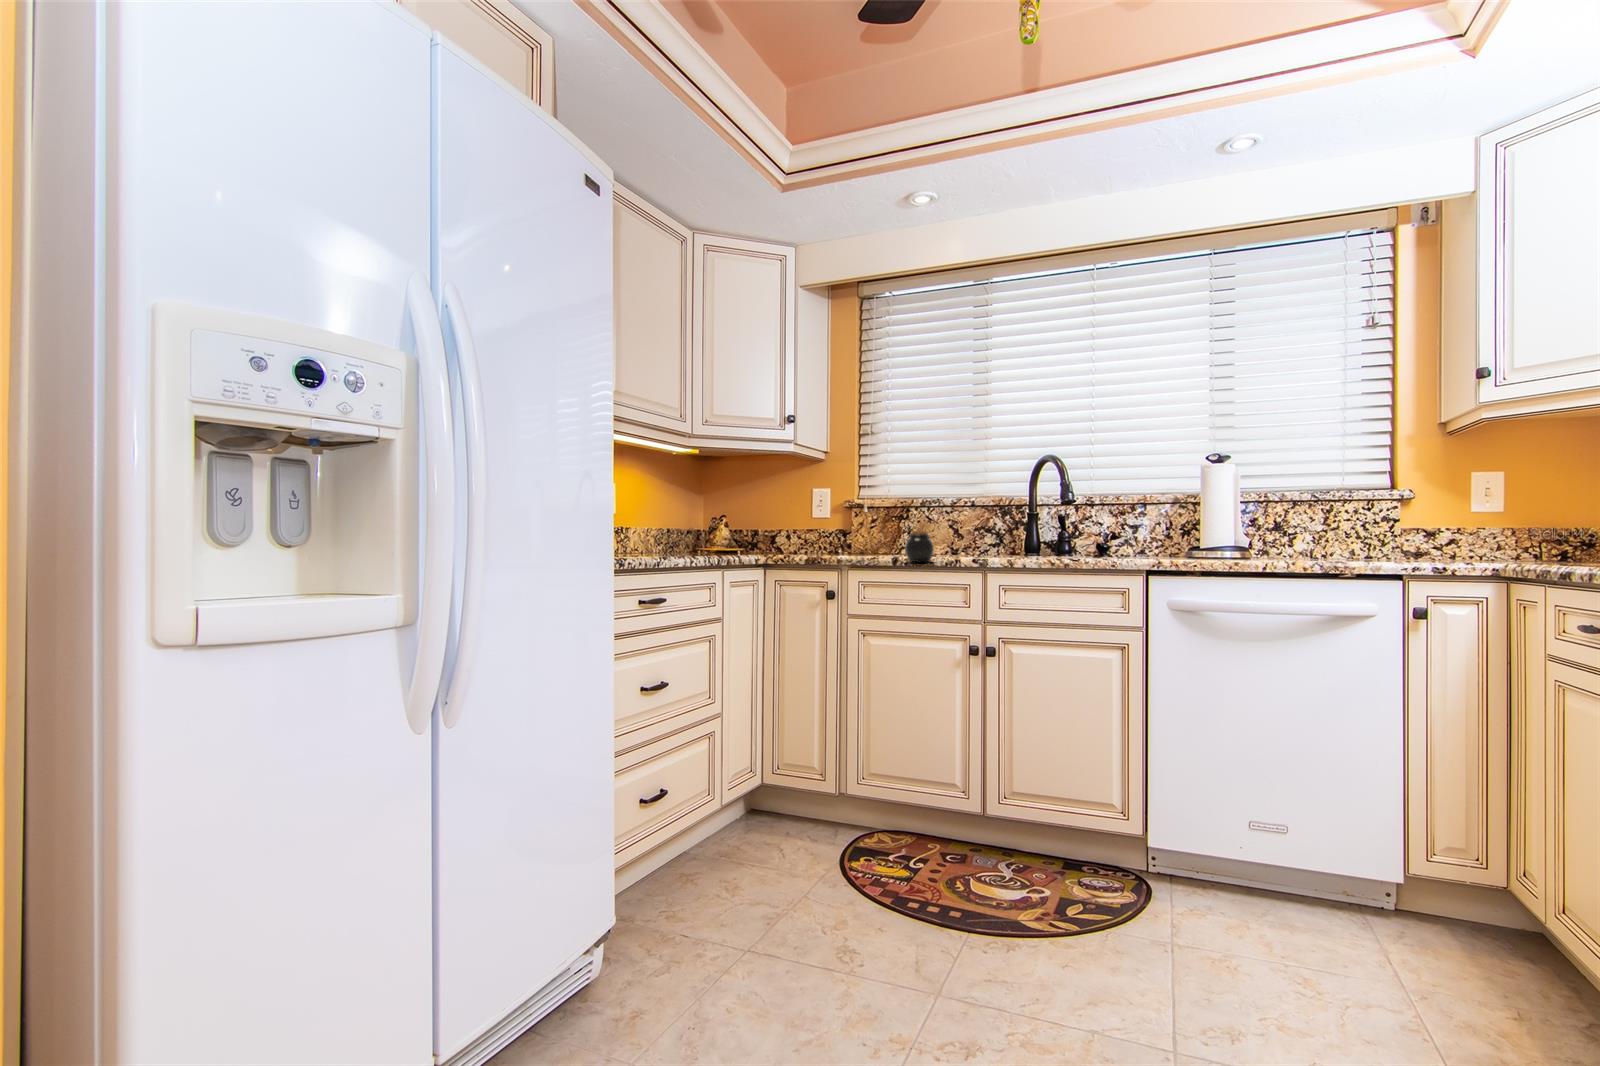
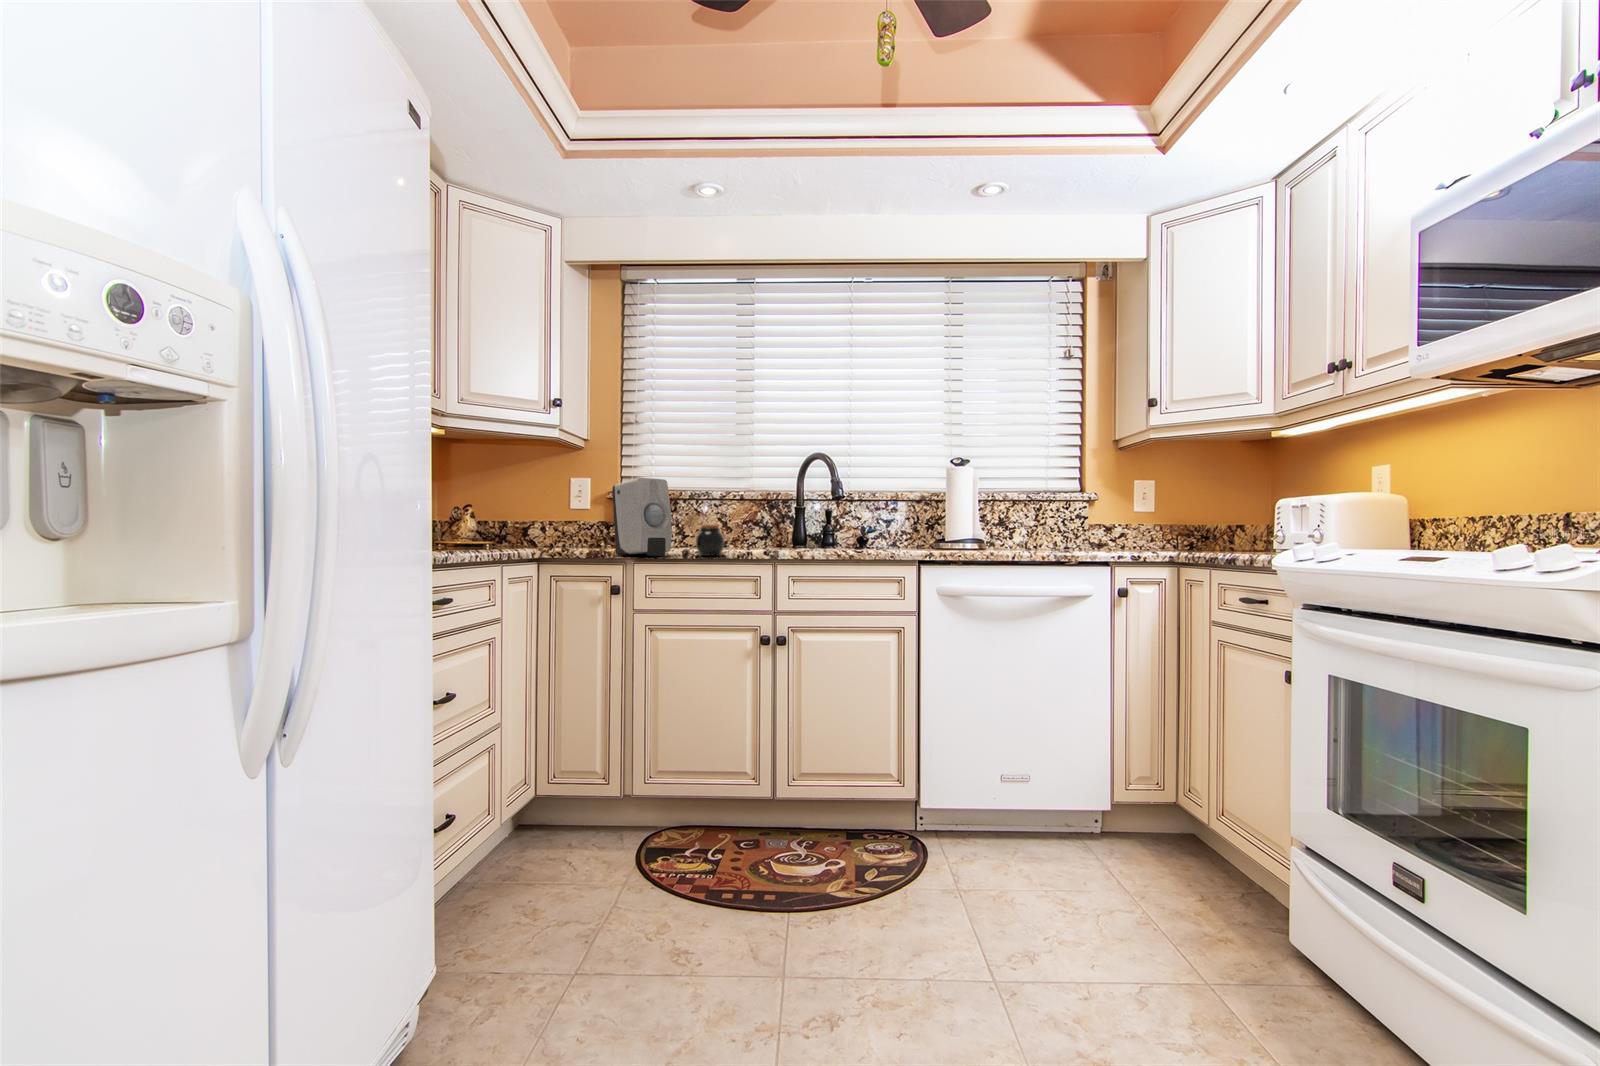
soap dispenser: none [831,487,883,562] -> present [612,478,671,556]

